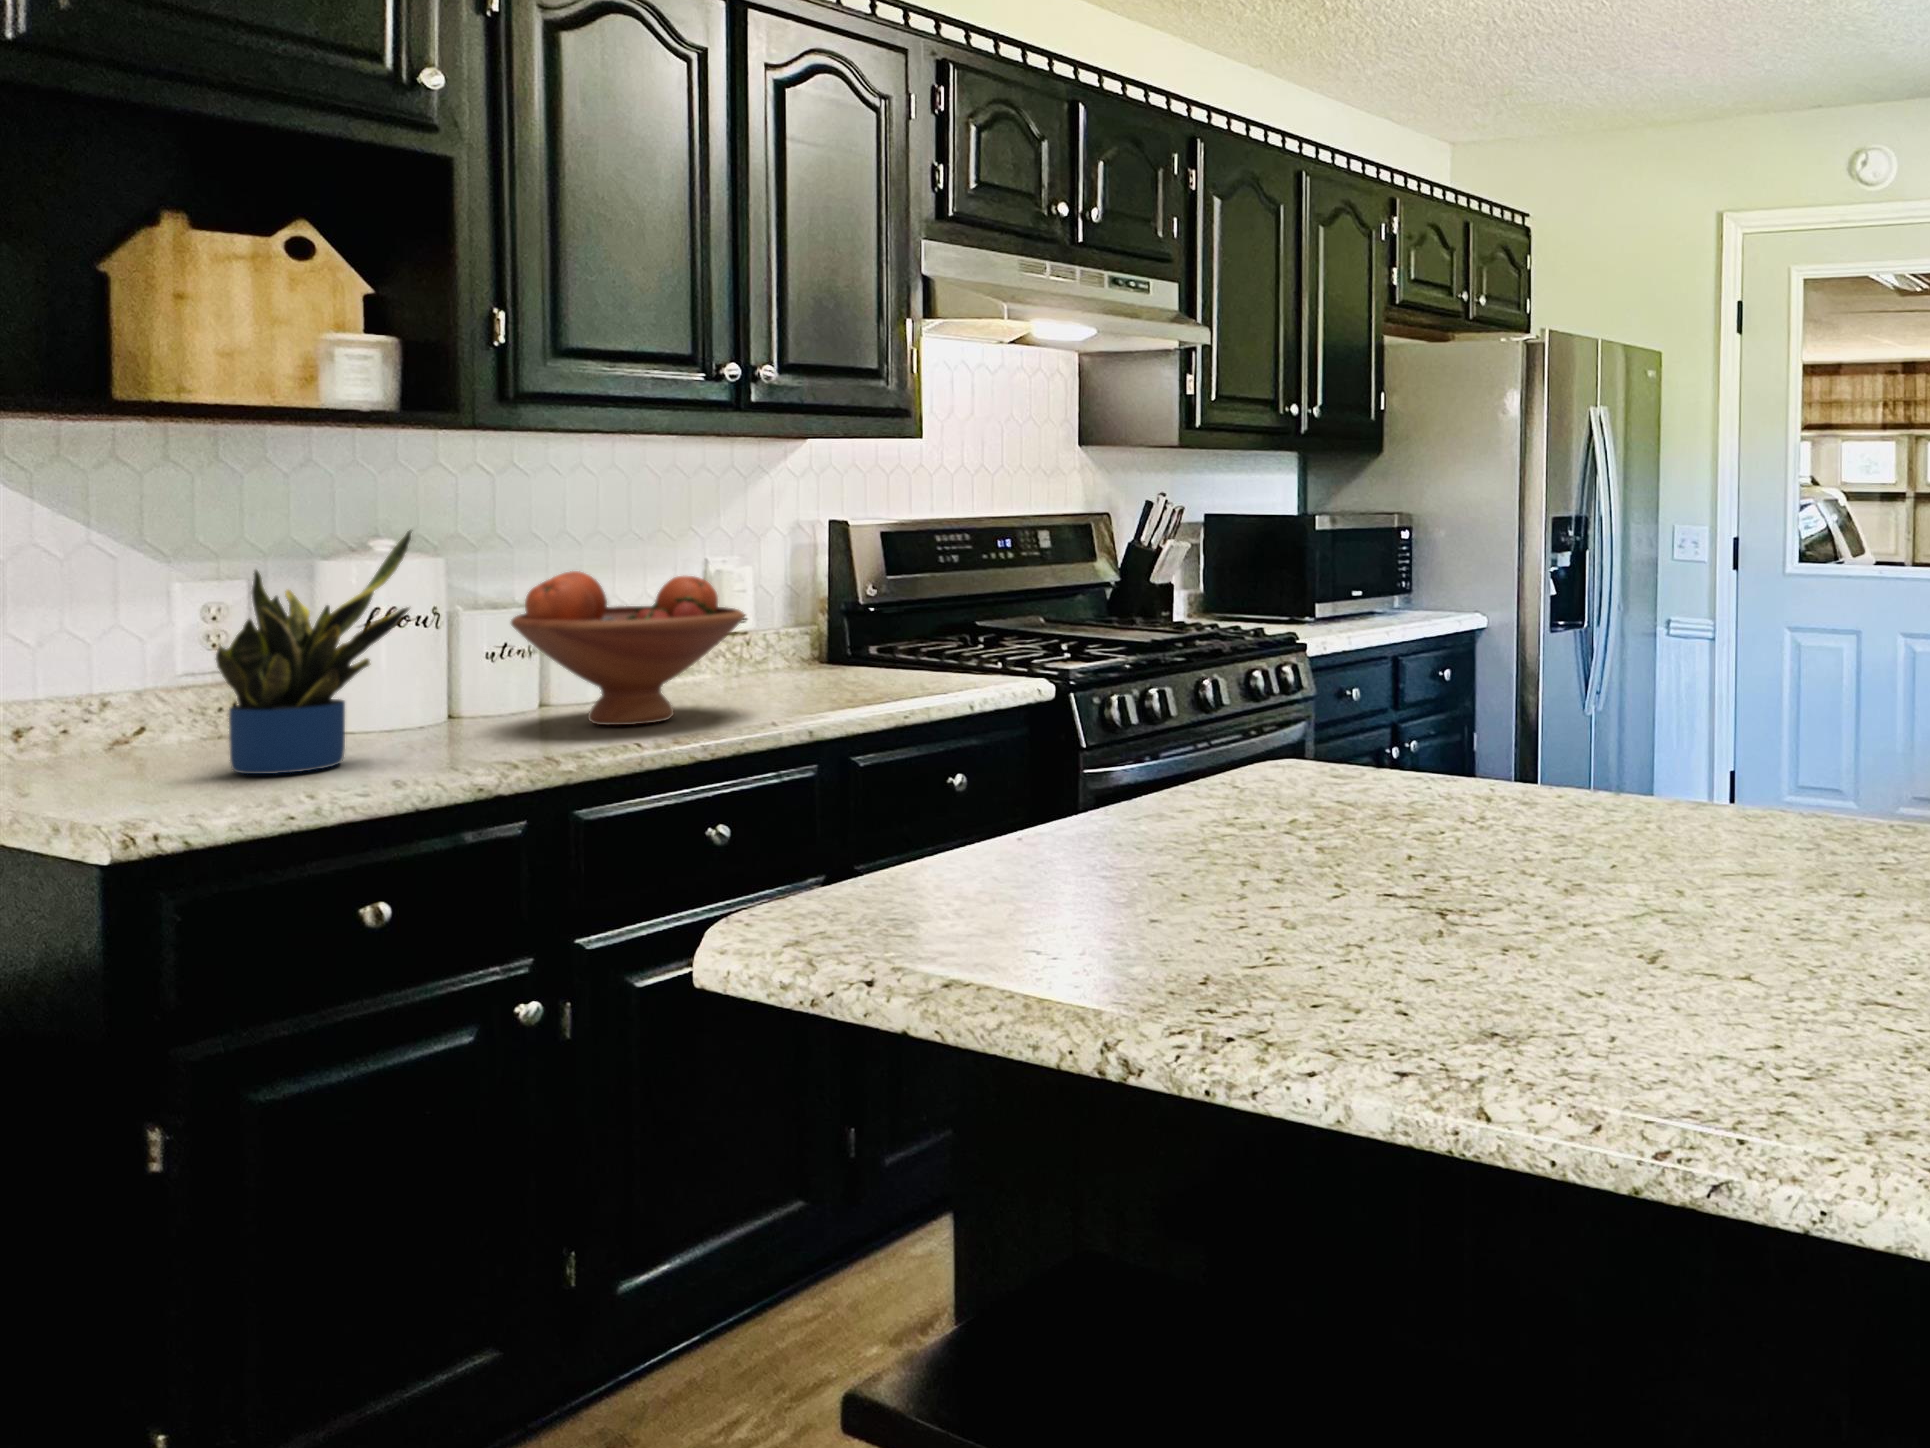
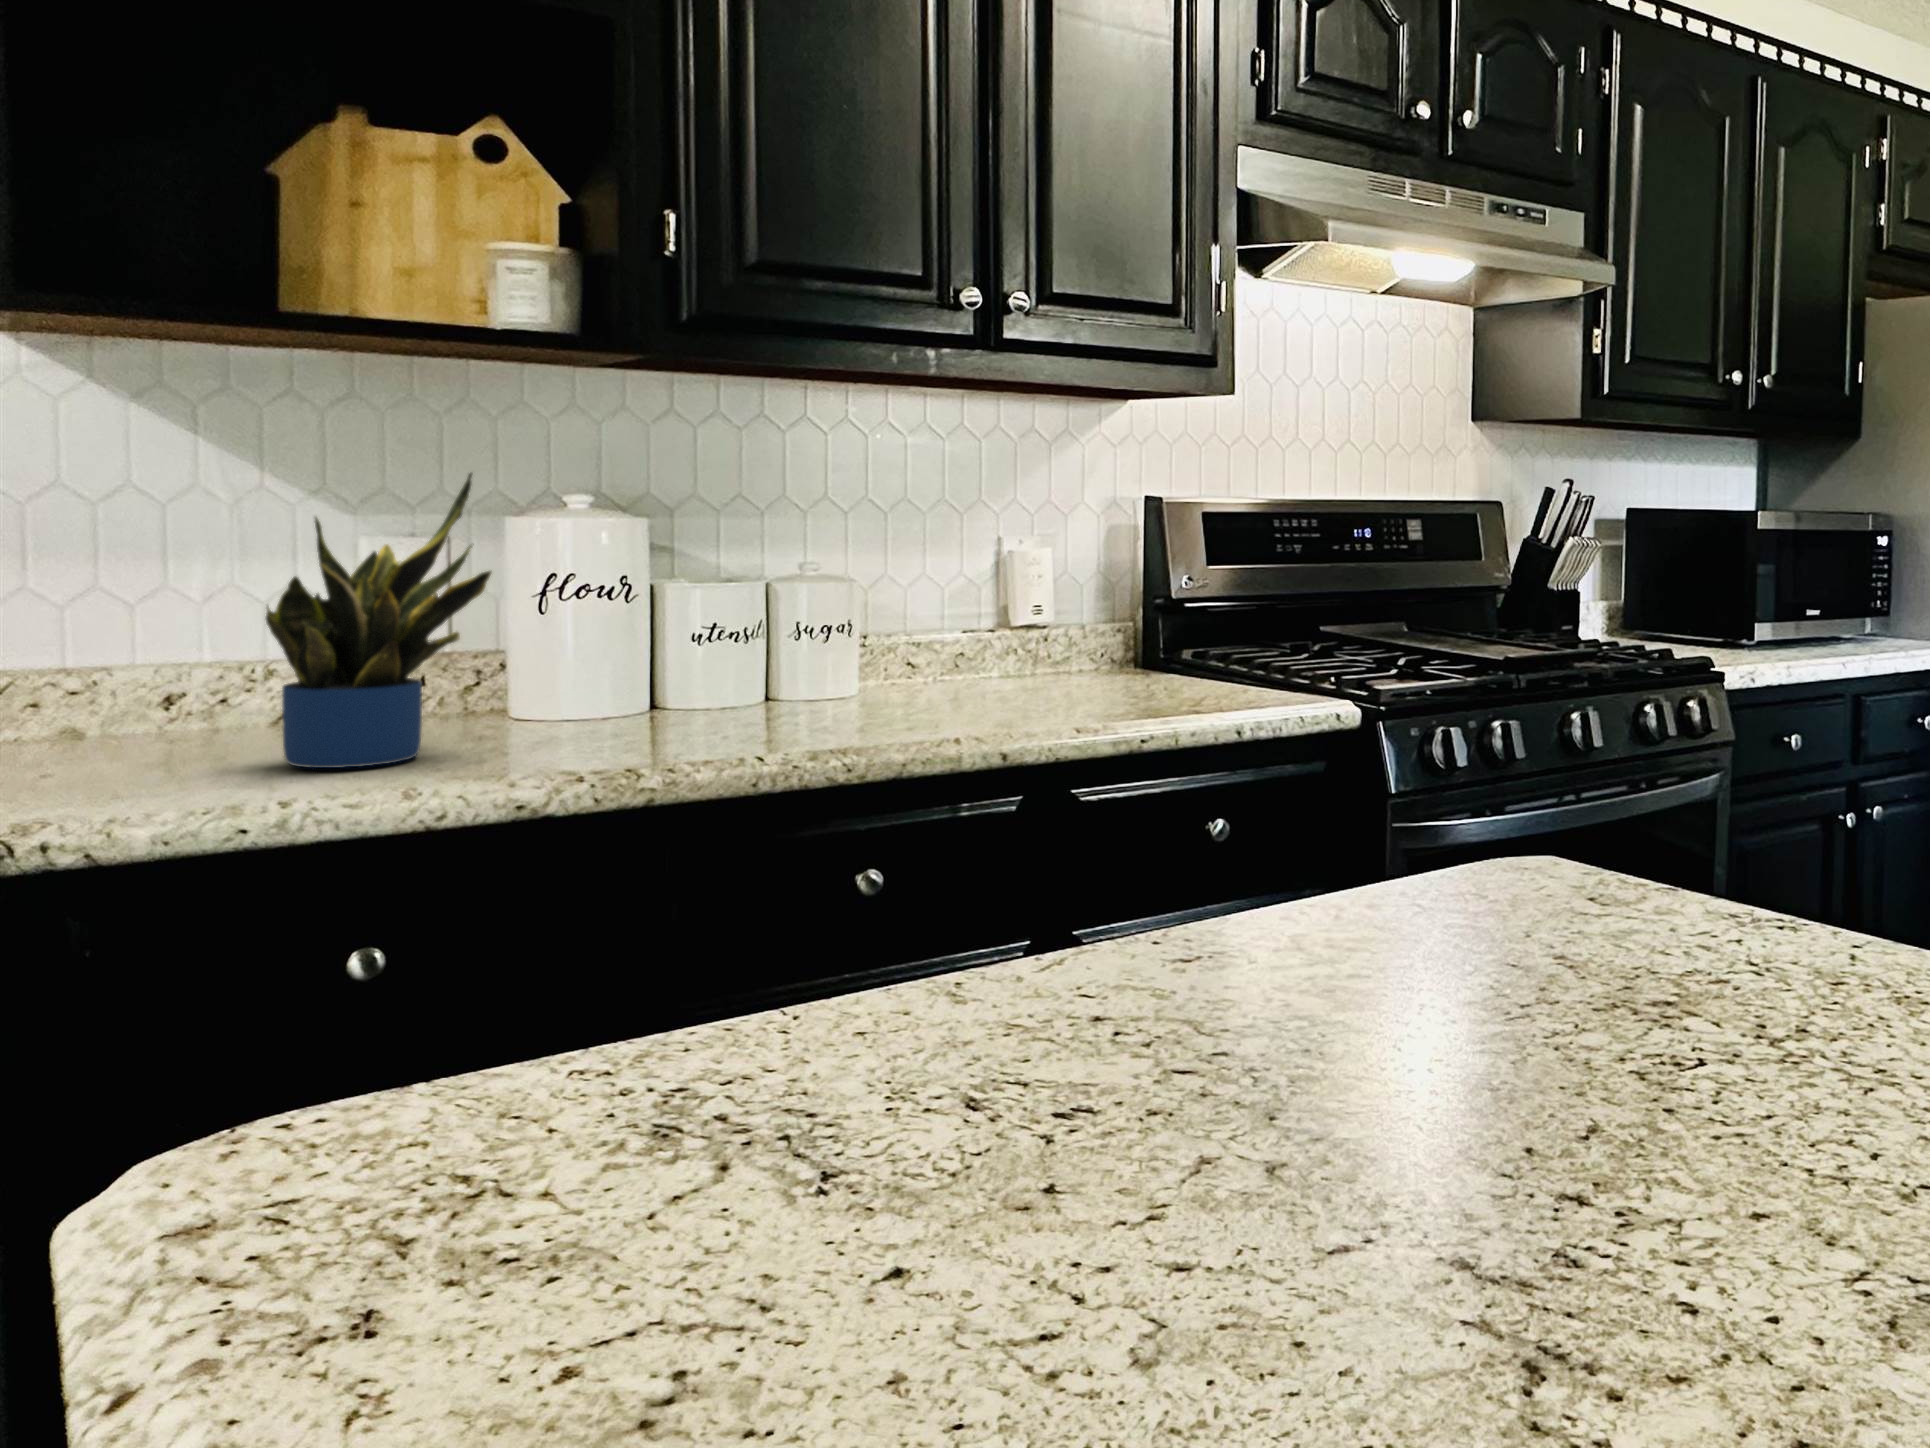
fruit bowl: present [511,571,745,725] -> none [656,538,936,731]

